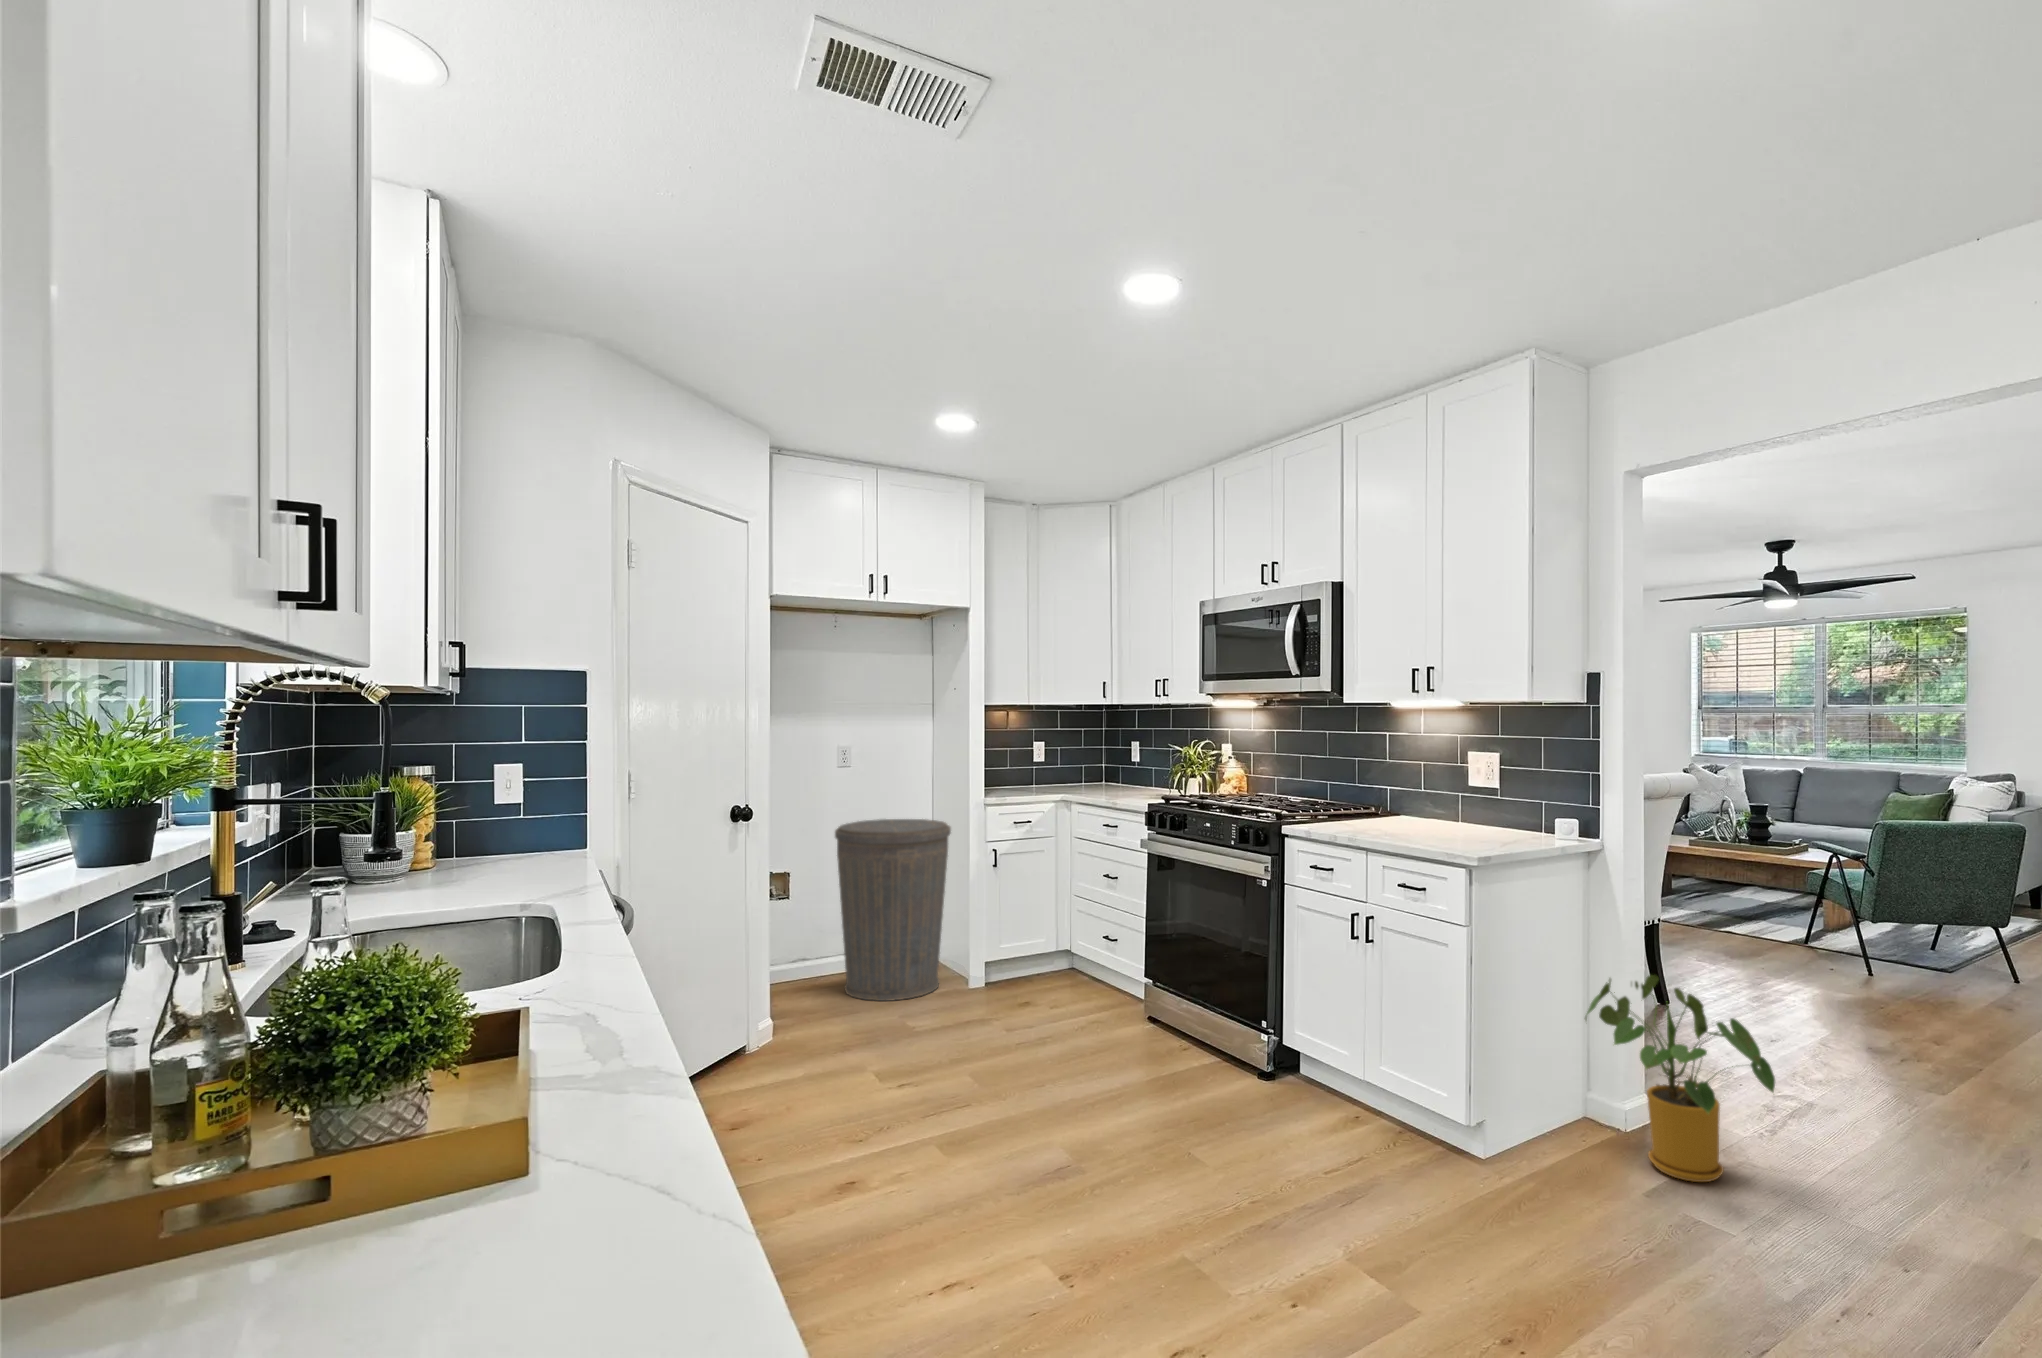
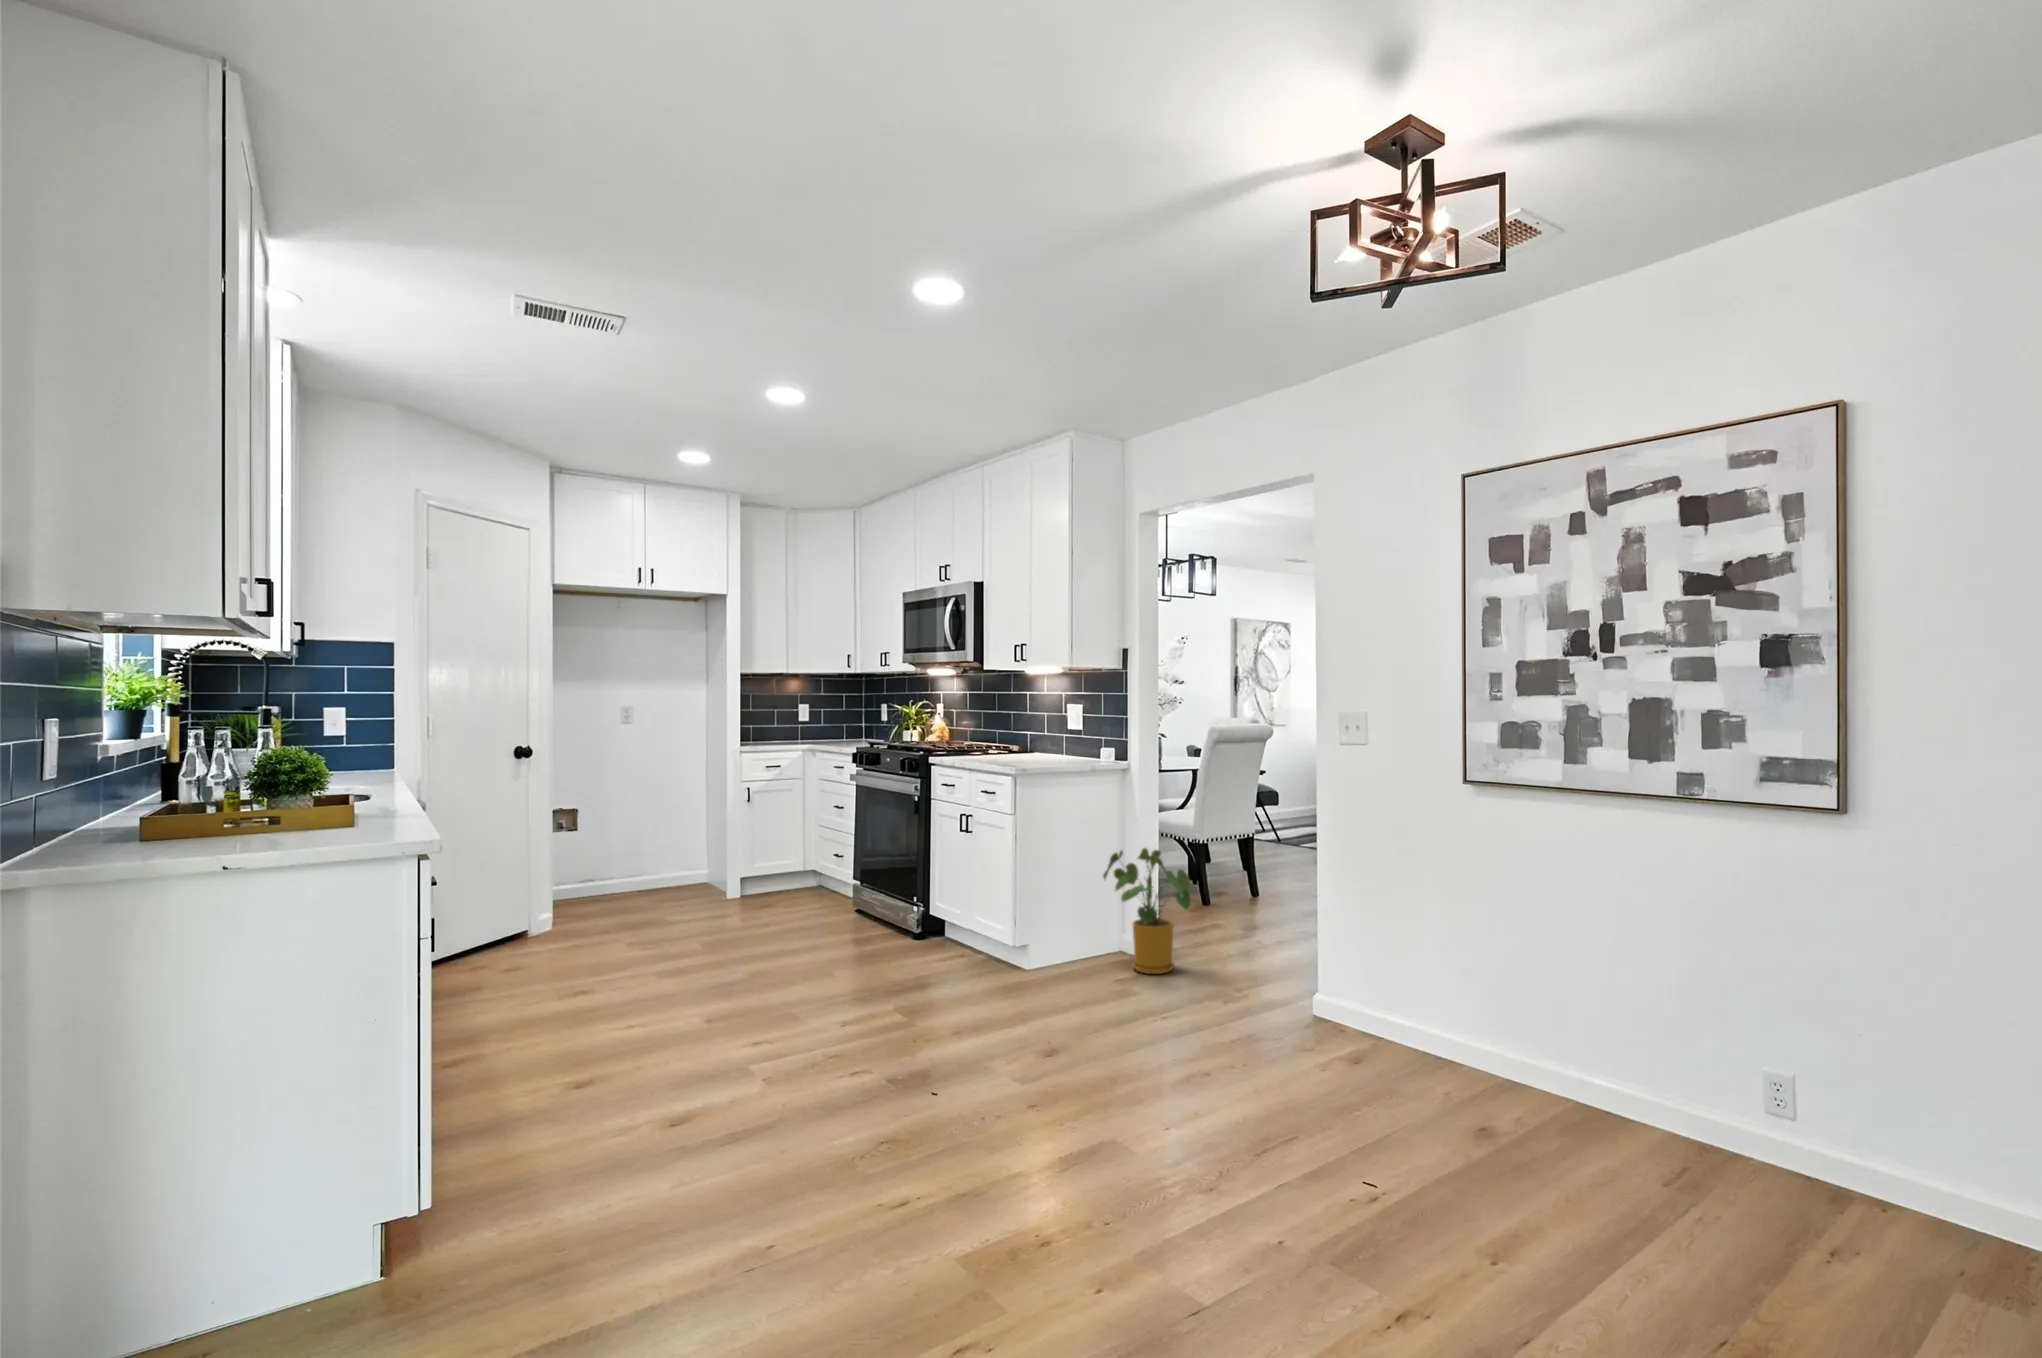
trash can: present [835,819,951,1001] -> none [613,767,711,907]

